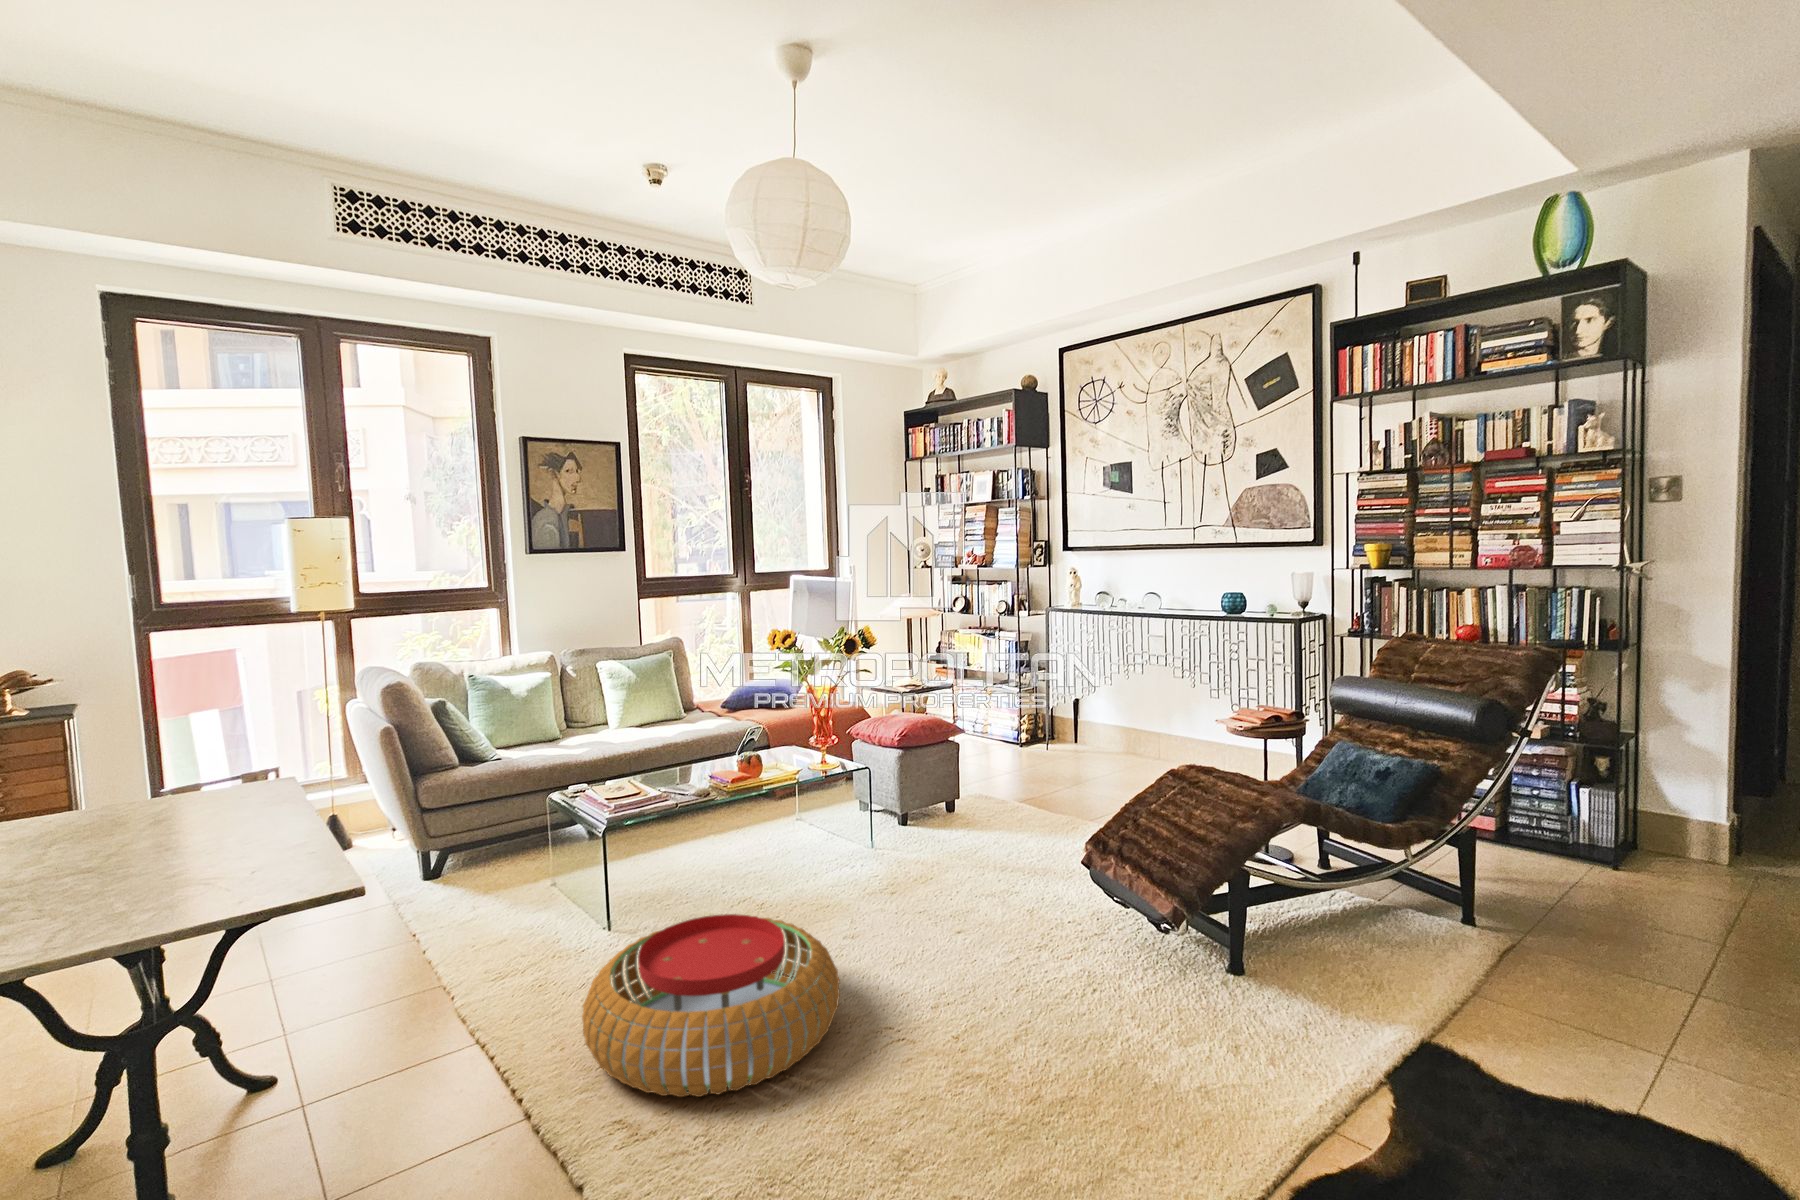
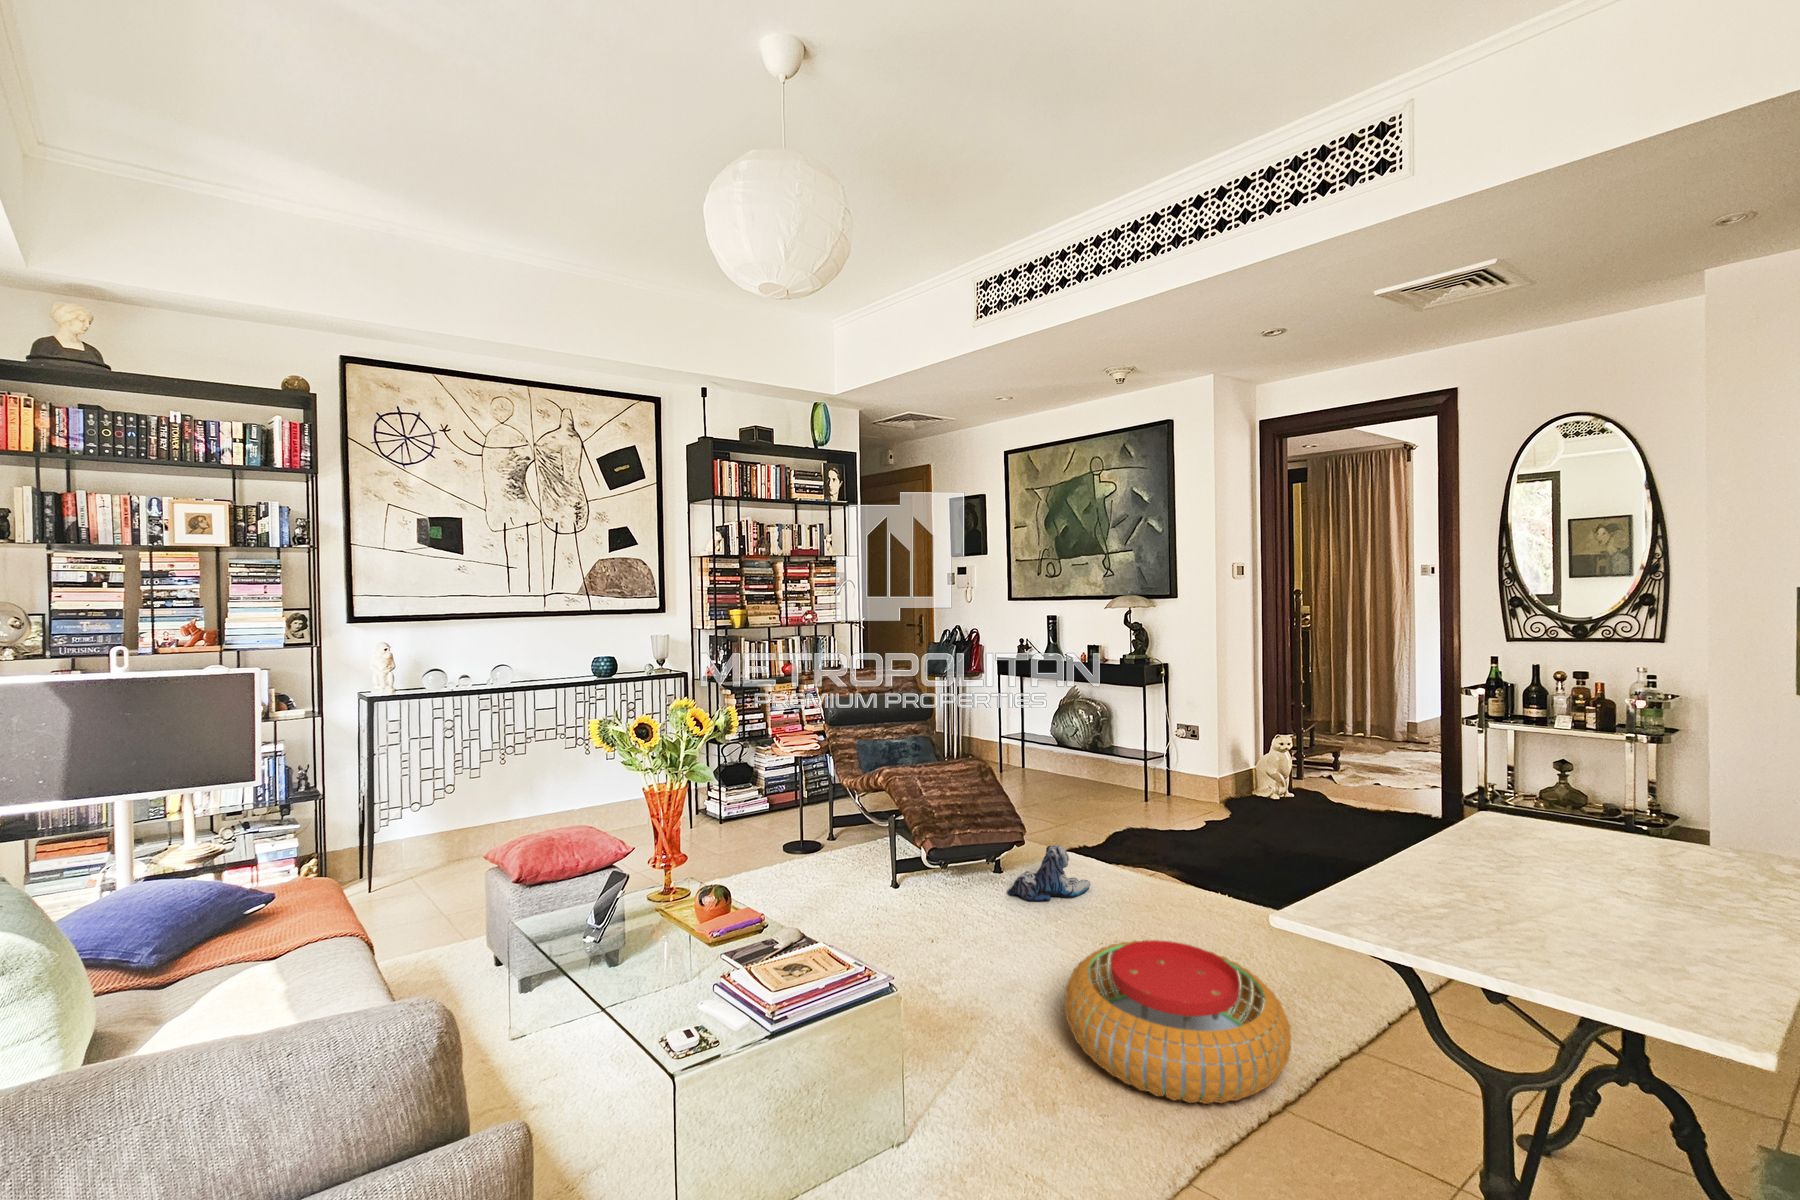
plush toy: none [1094,931,1178,1038] -> present [1007,845,1090,901]

